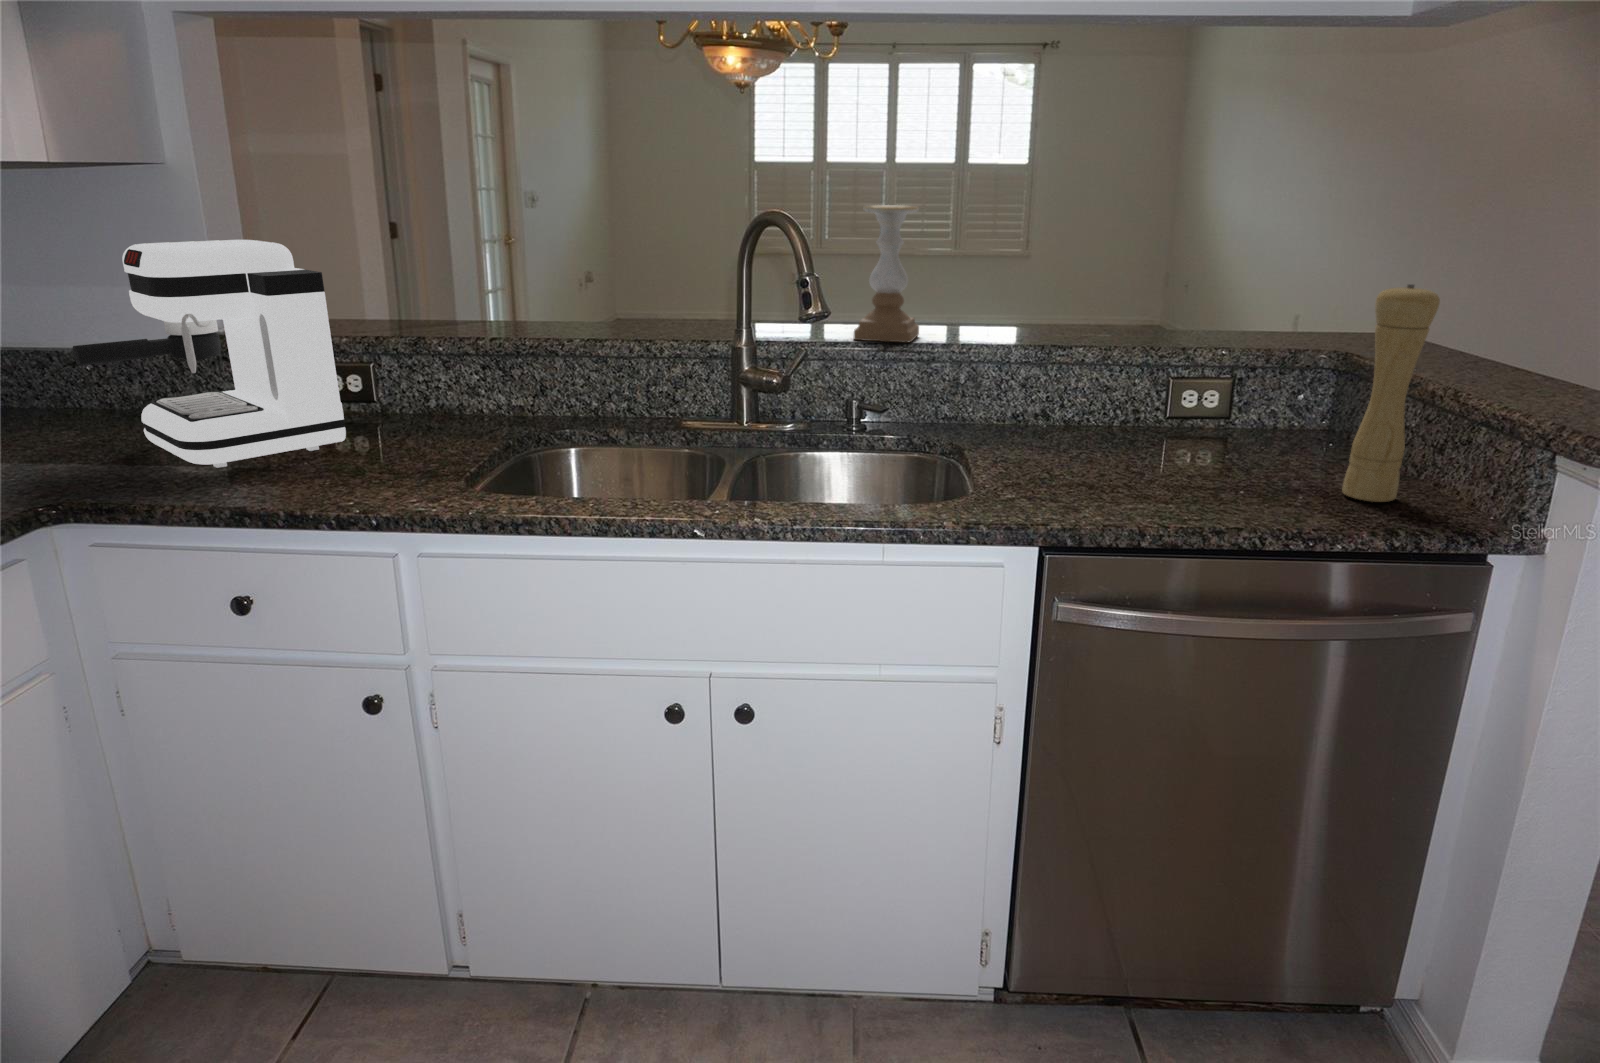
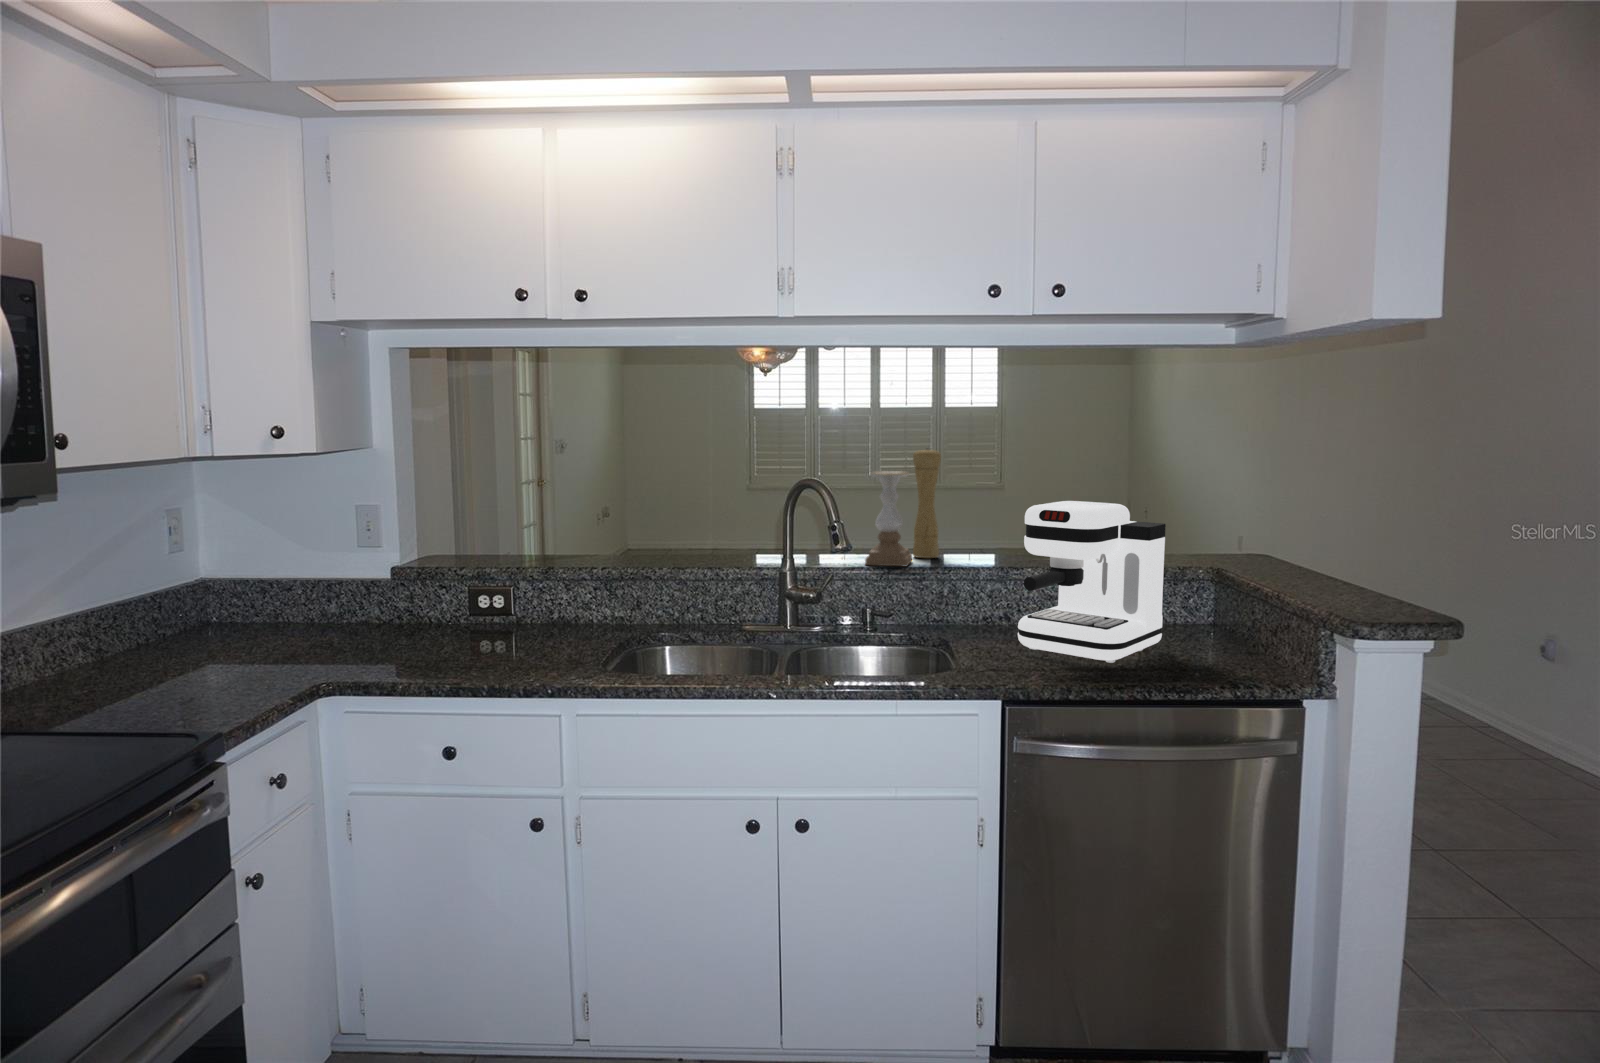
coffee maker: present [73,240,346,468] -> present [1018,501,1166,663]
pepper mill: present [1342,284,1440,502] -> present [913,448,941,558]

